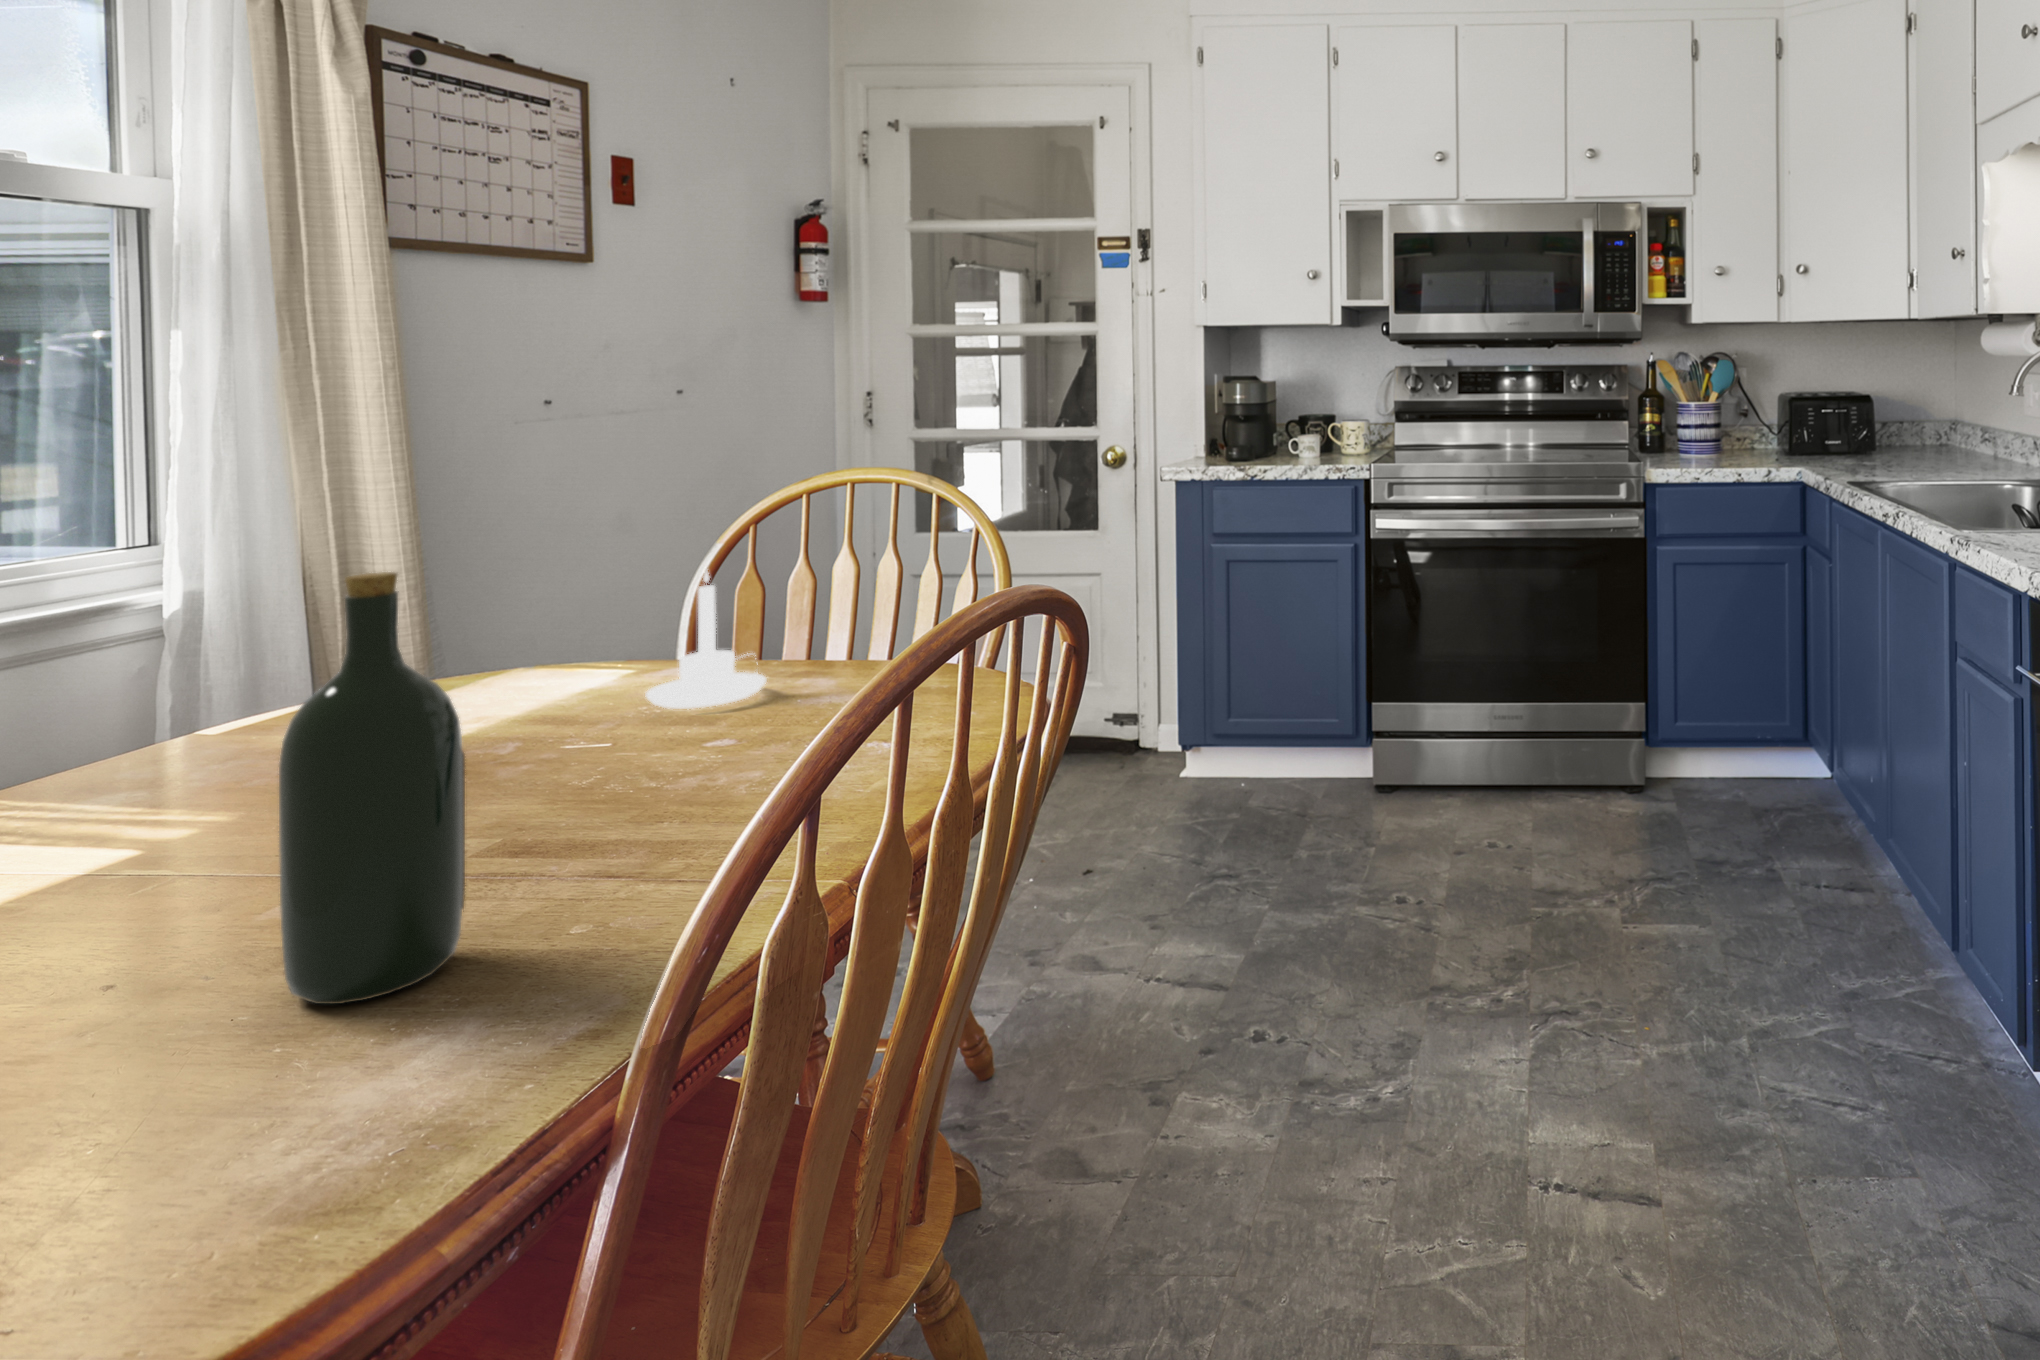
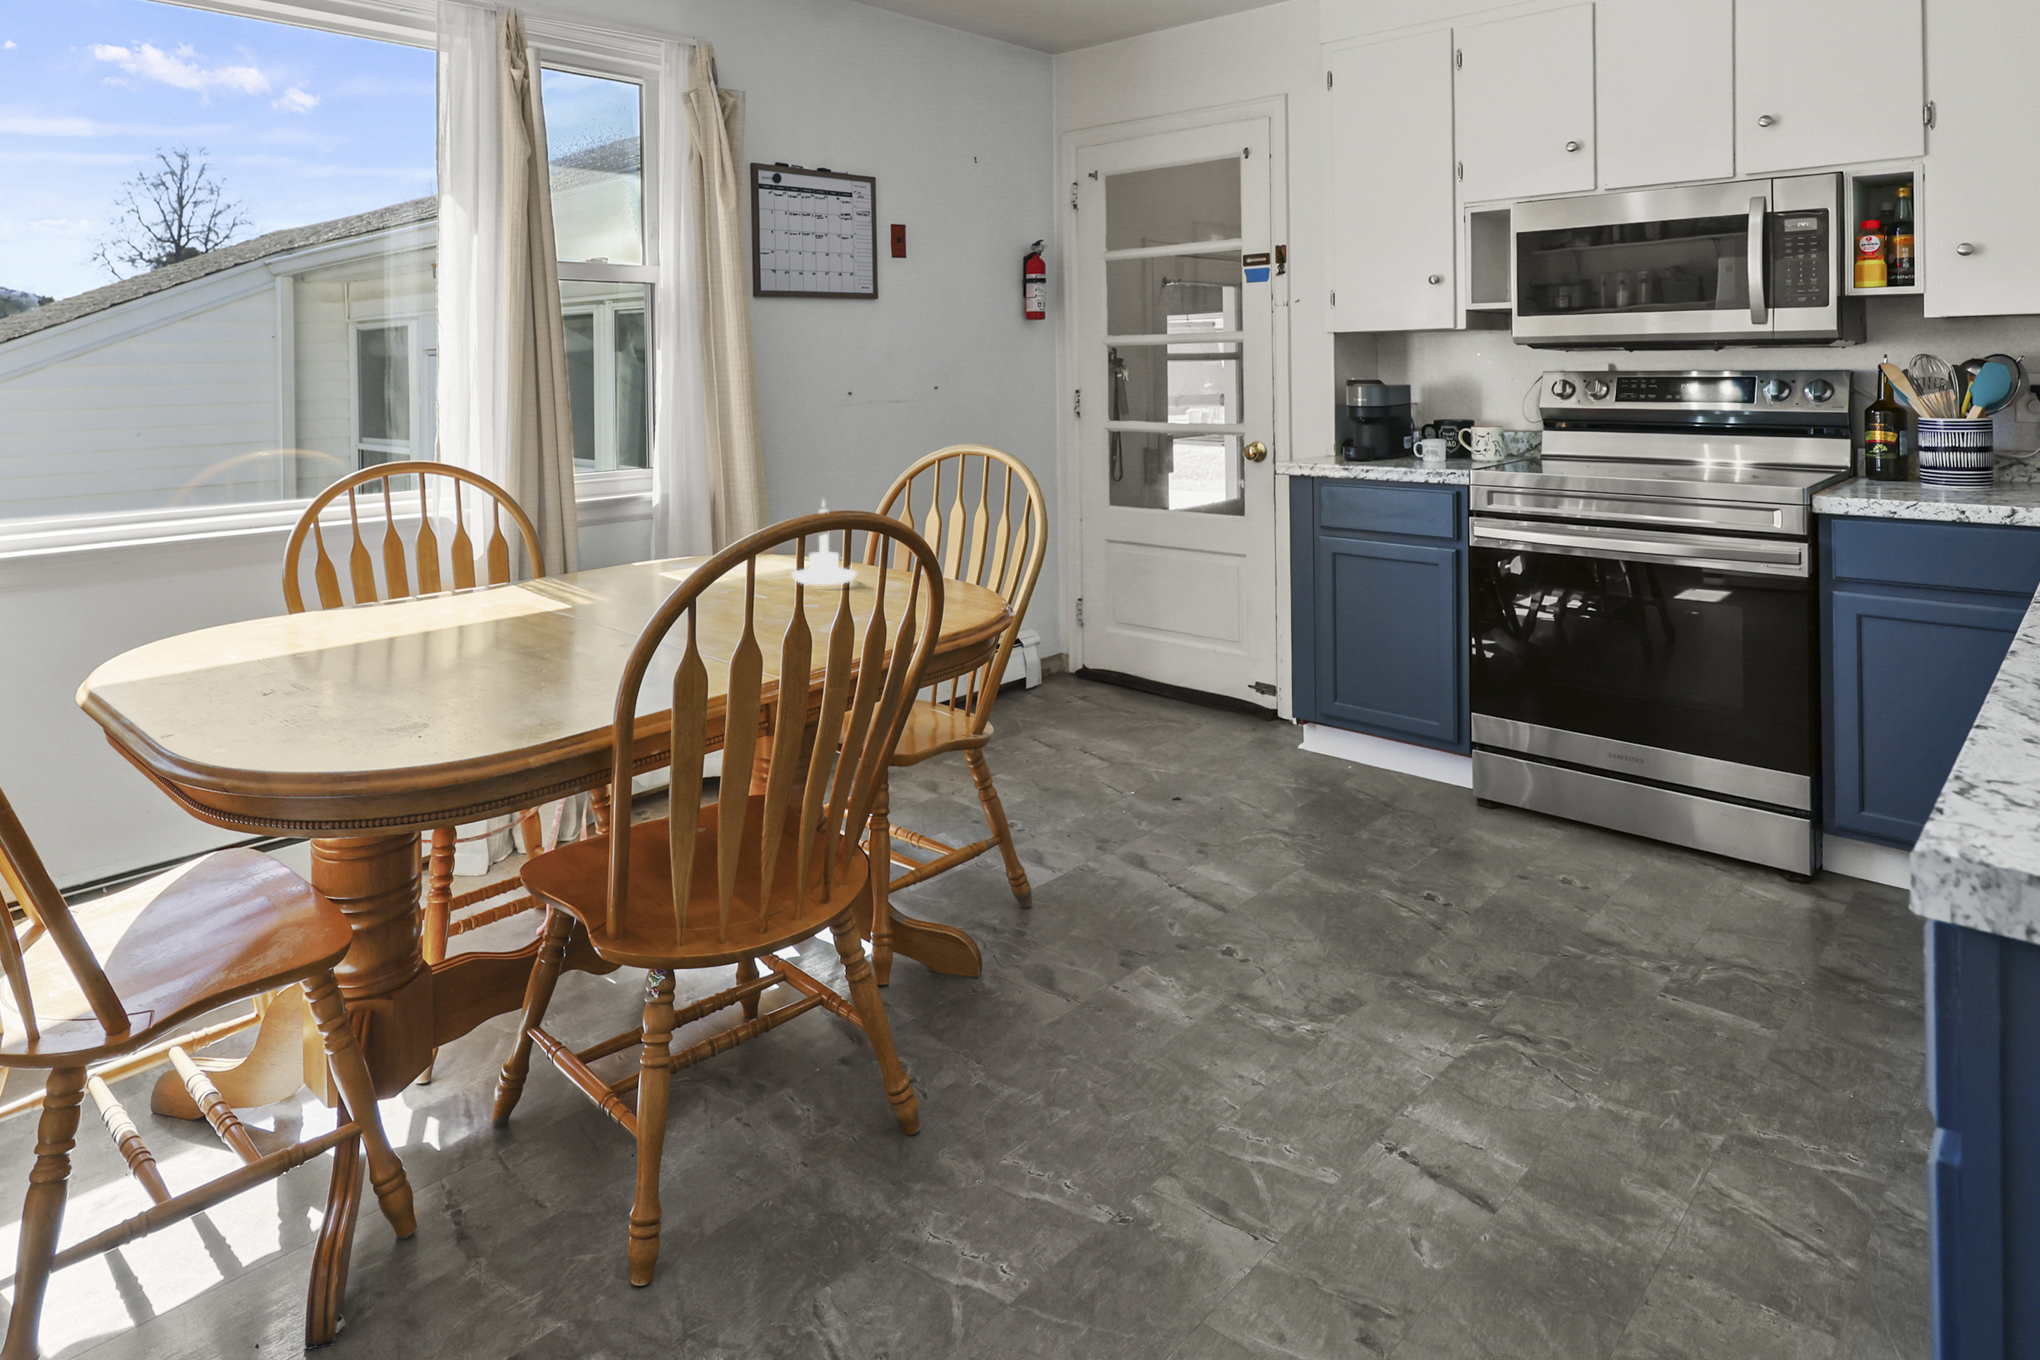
wine bottle: present [279,572,465,1004] -> none [527,469,596,670]

